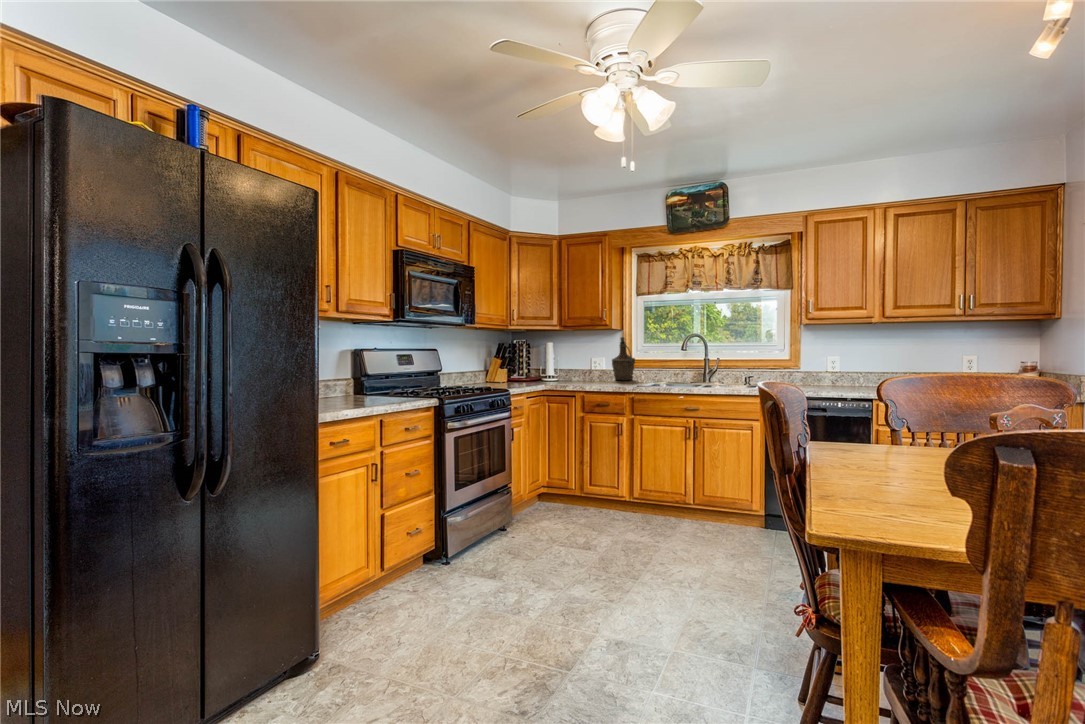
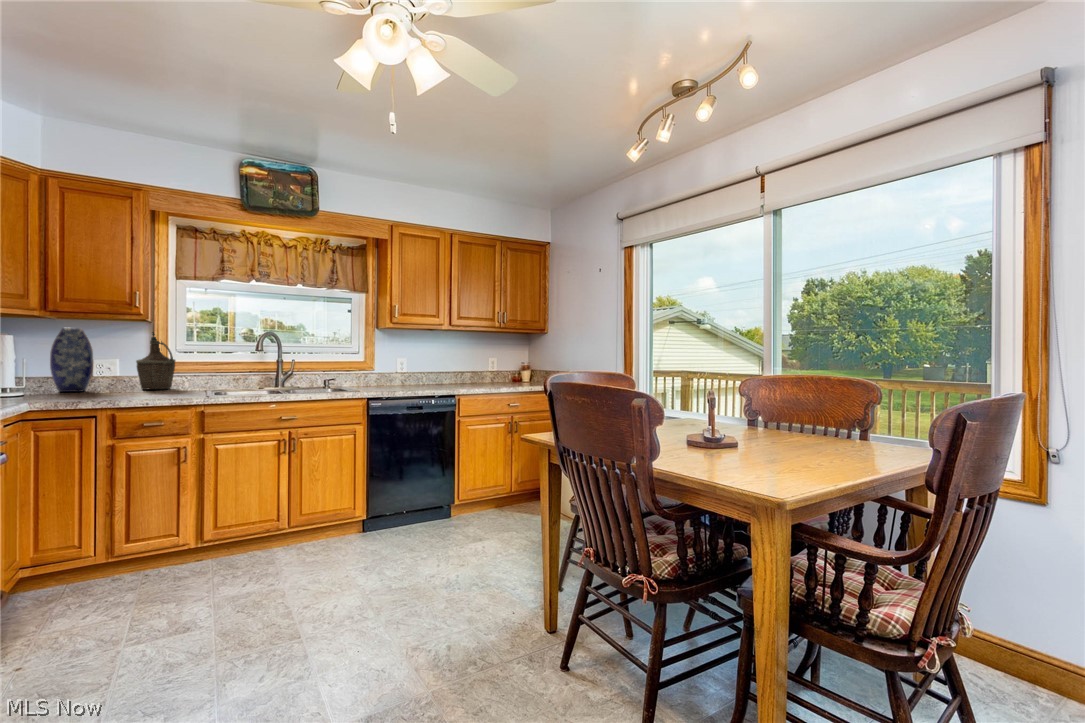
vase: none [569,338,589,380] -> present [50,328,94,392]

